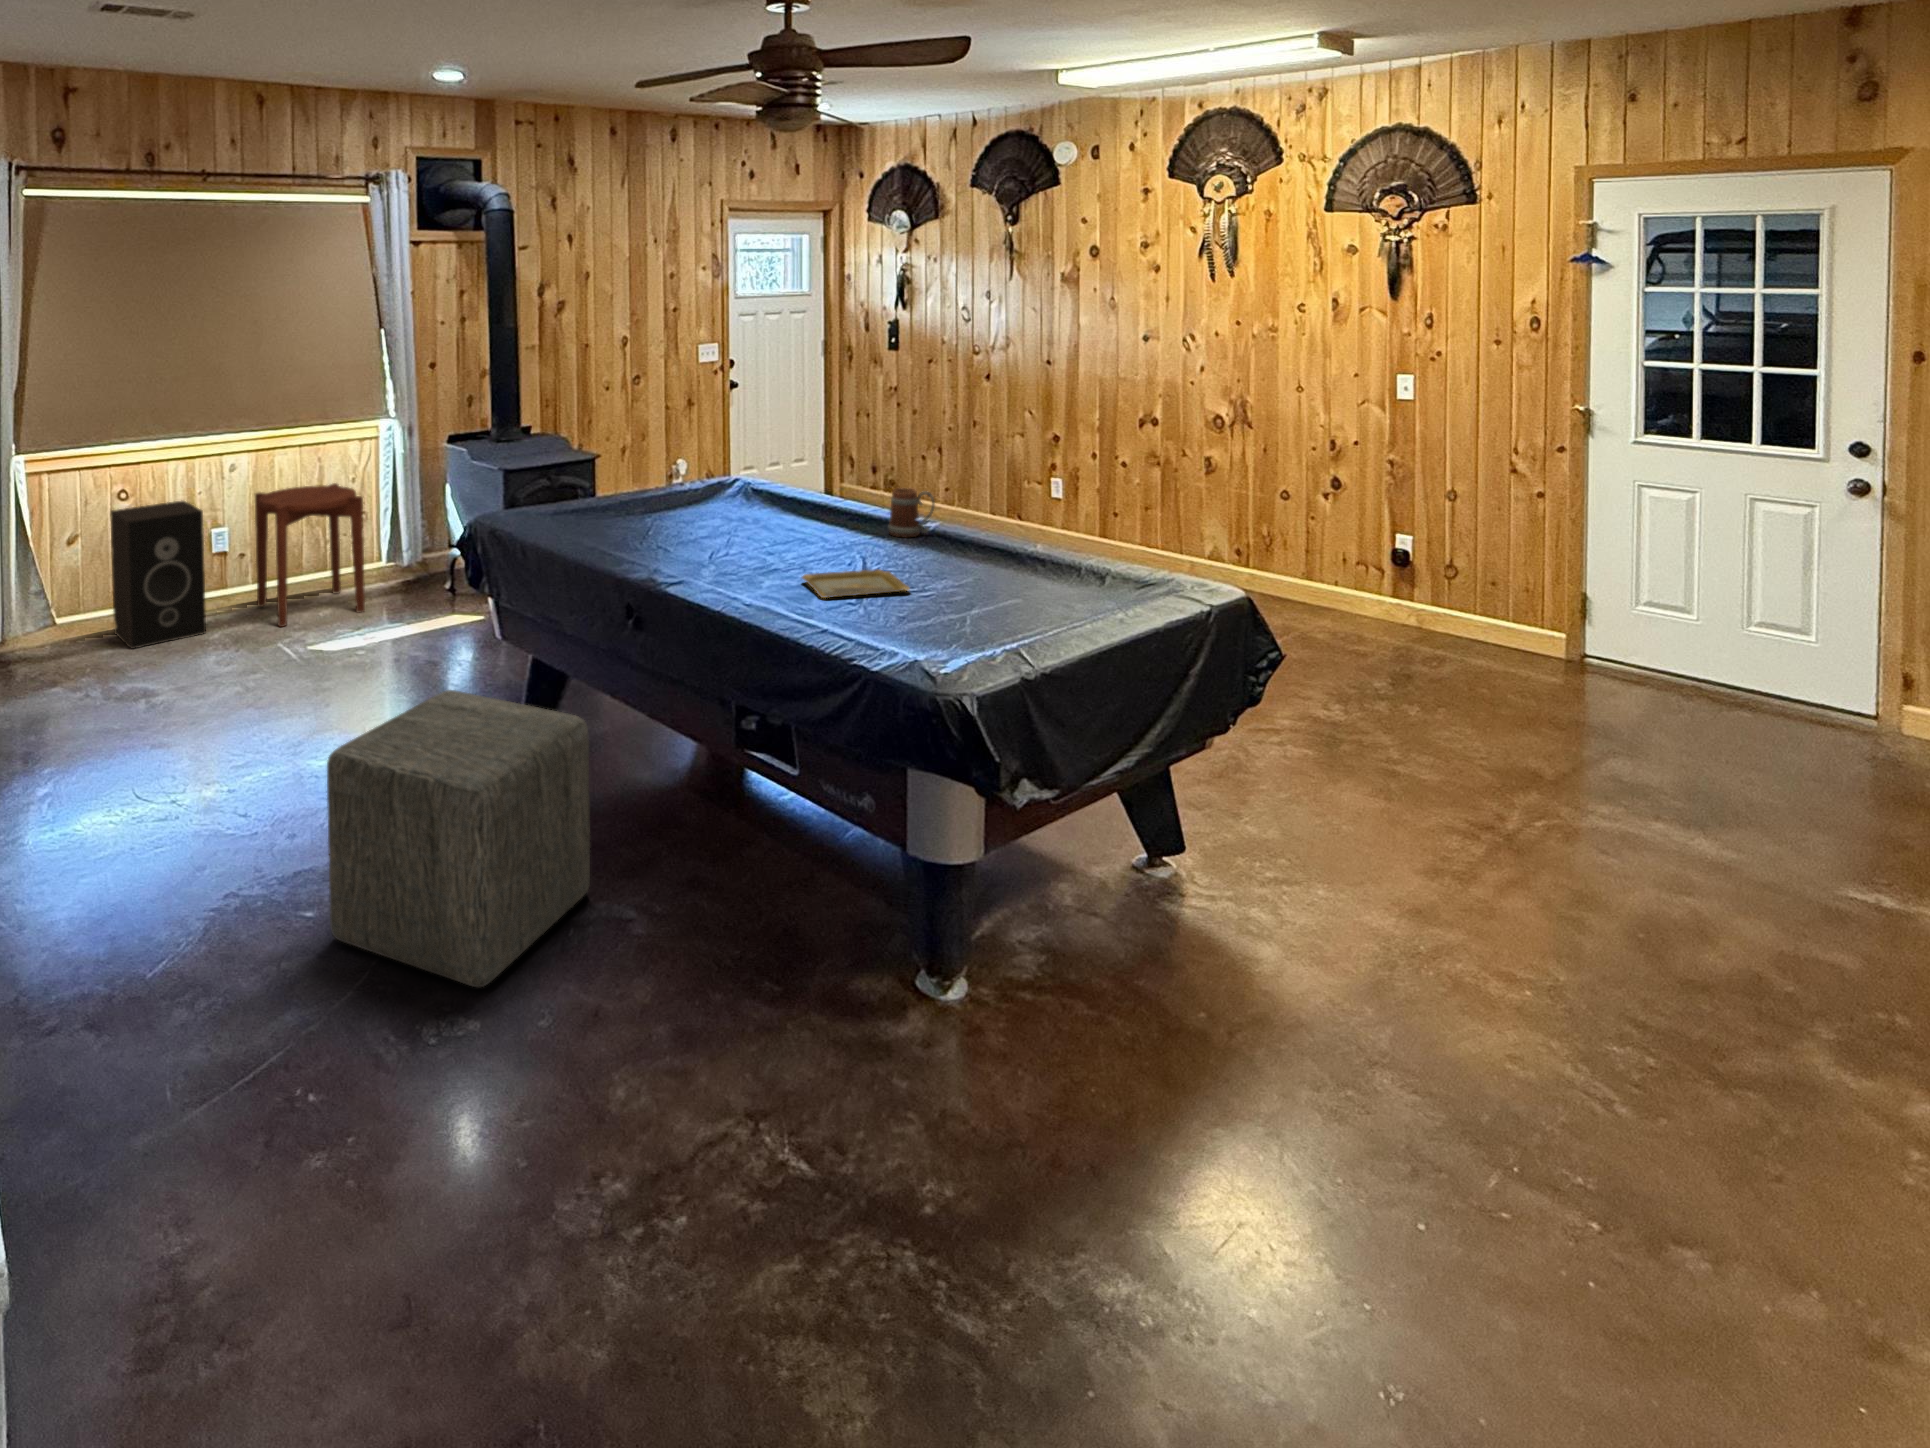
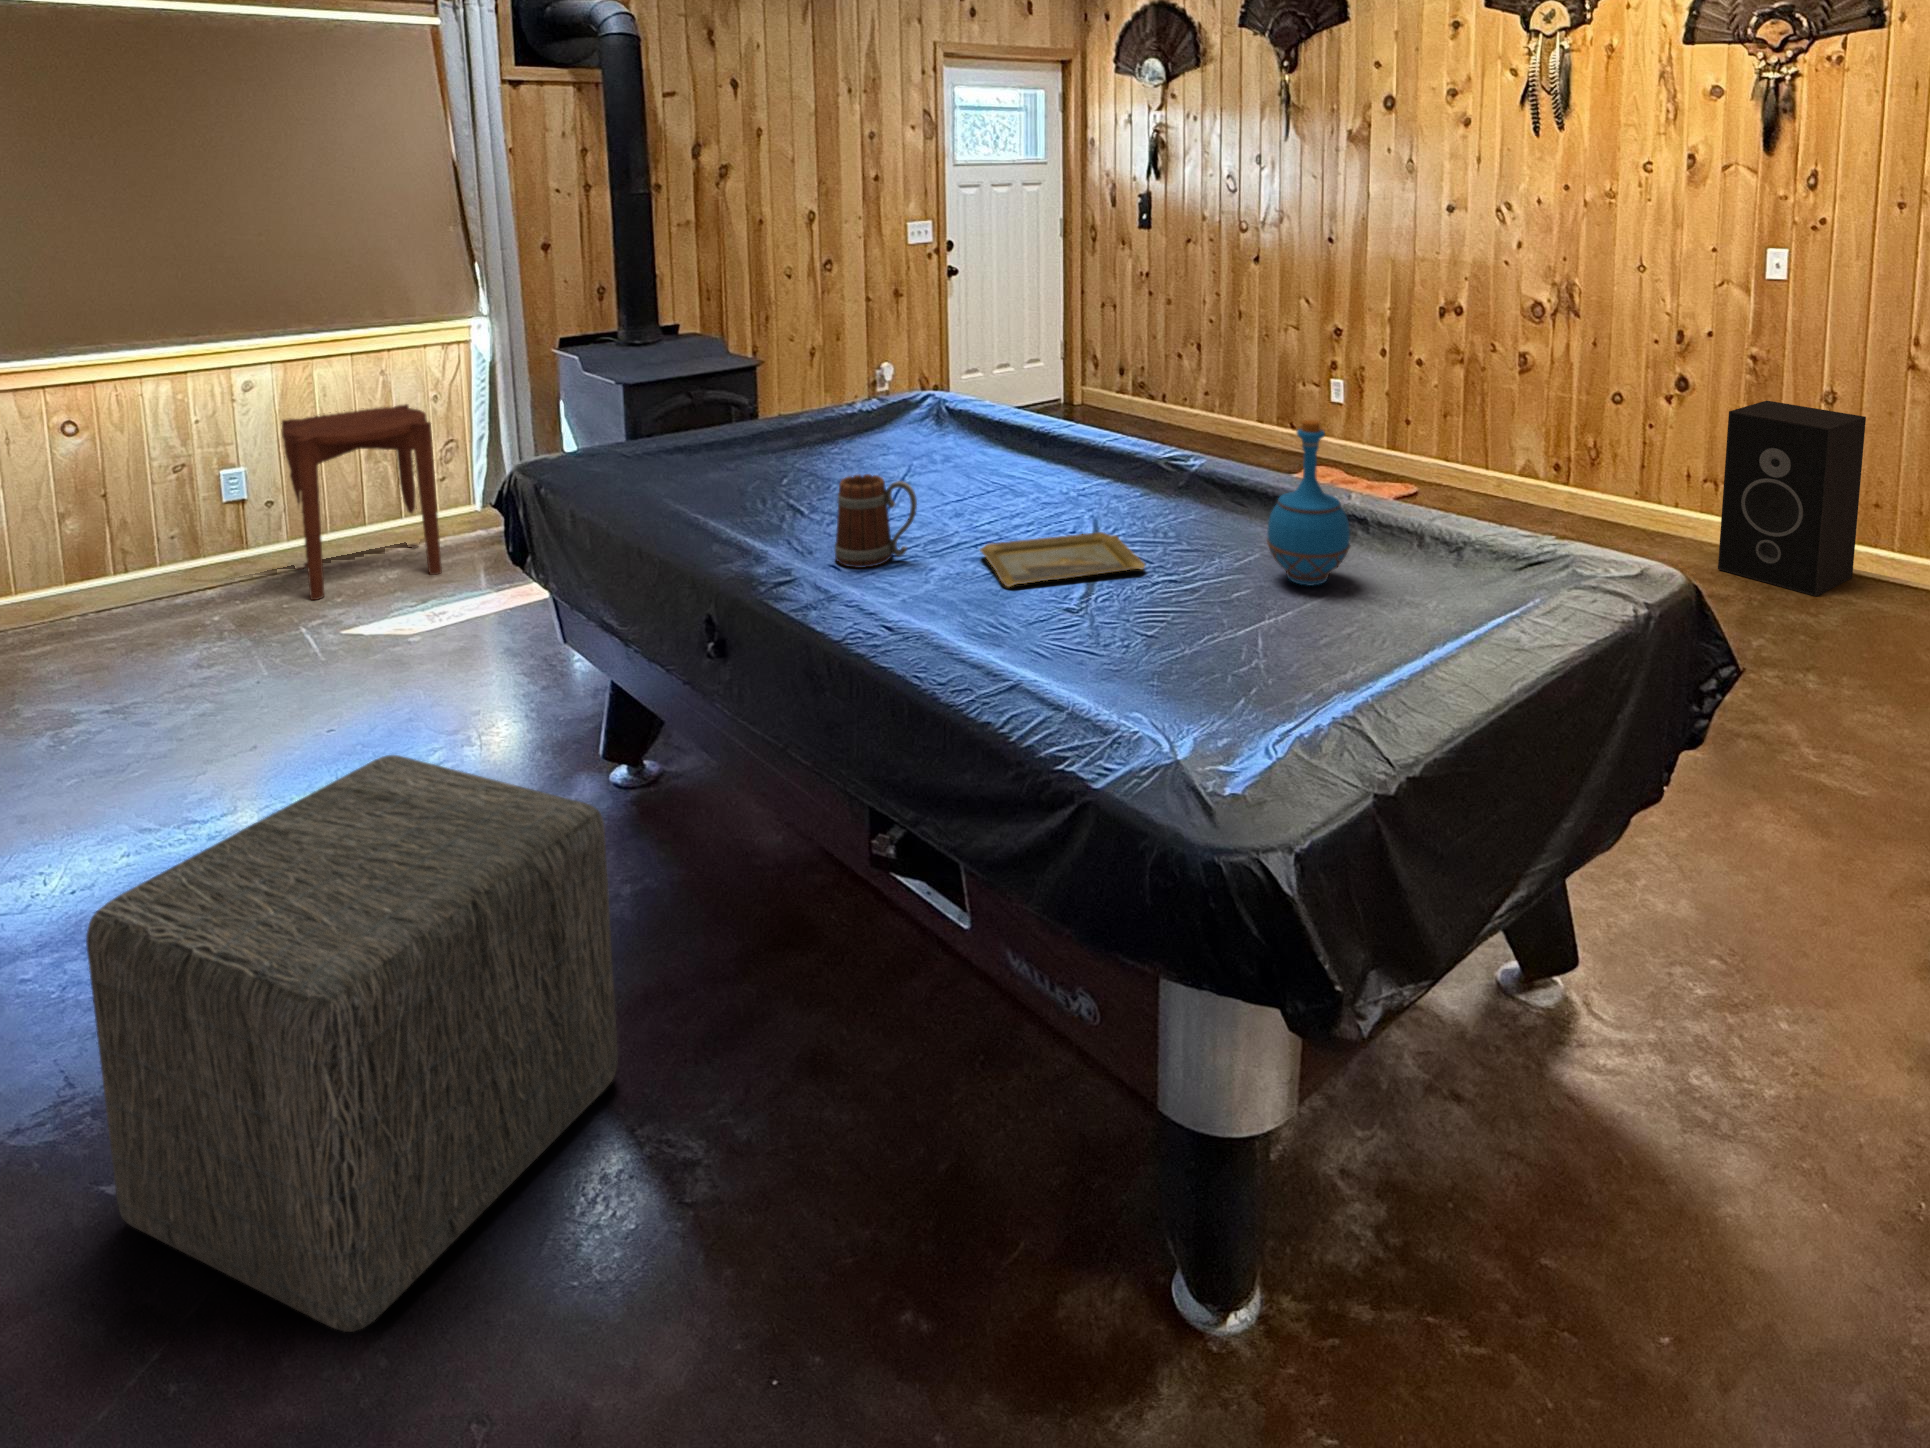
beer mug: present [889,488,935,537] -> present [835,474,917,568]
bottle: none [989,495,1045,603] -> present [1267,420,1350,586]
speaker: present [111,501,206,649] -> present [1718,400,1866,596]

